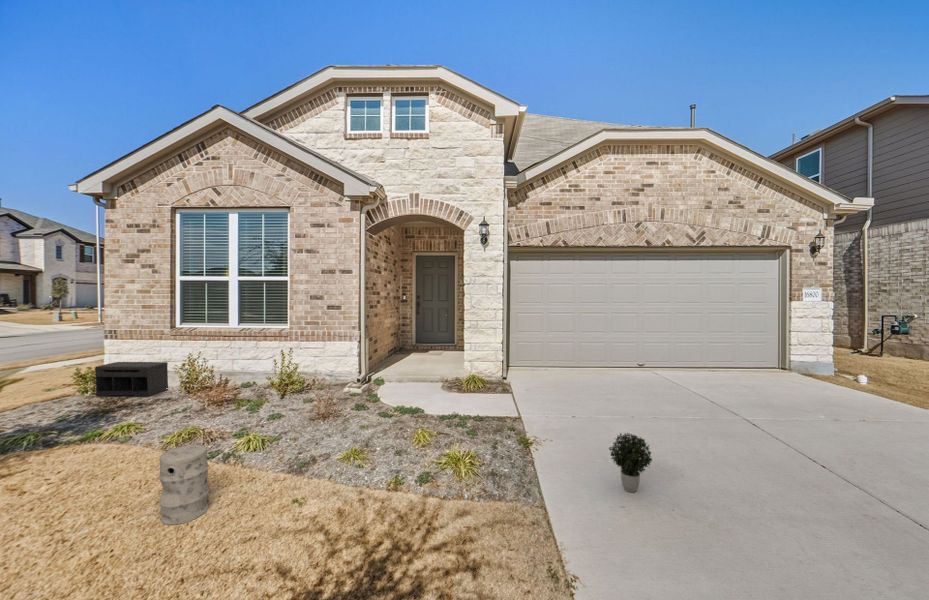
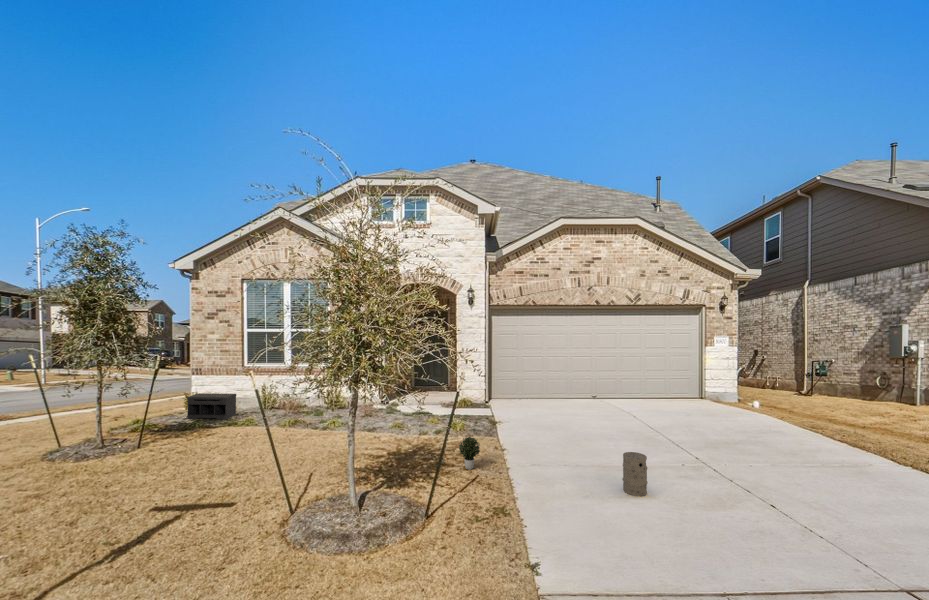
potted plant: present [609,433,652,492] -> present [459,437,480,470]
trash can: present [159,445,209,525] -> present [622,452,648,496]

